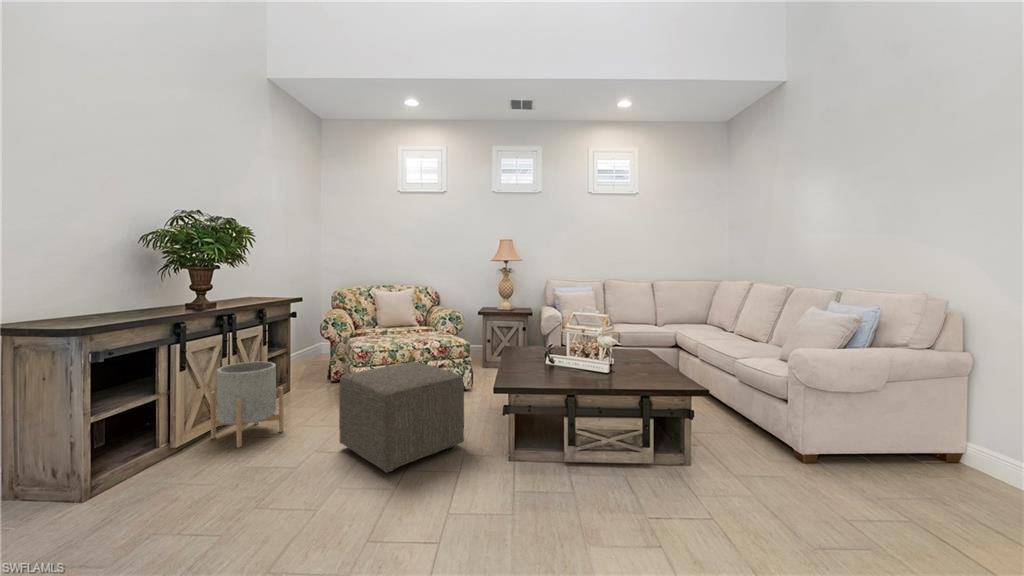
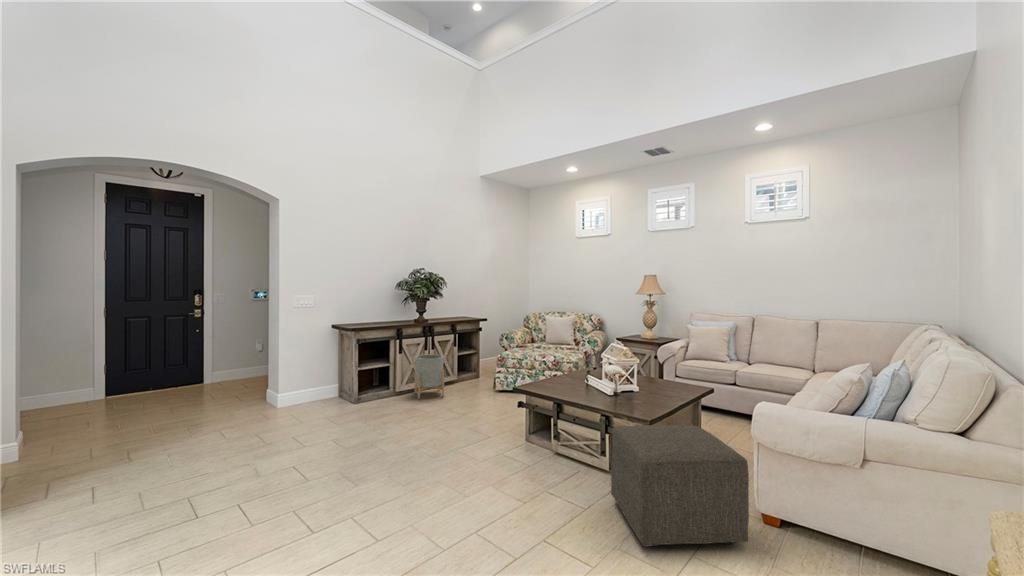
ottoman: present [339,362,464,473] -> present [611,425,749,547]

